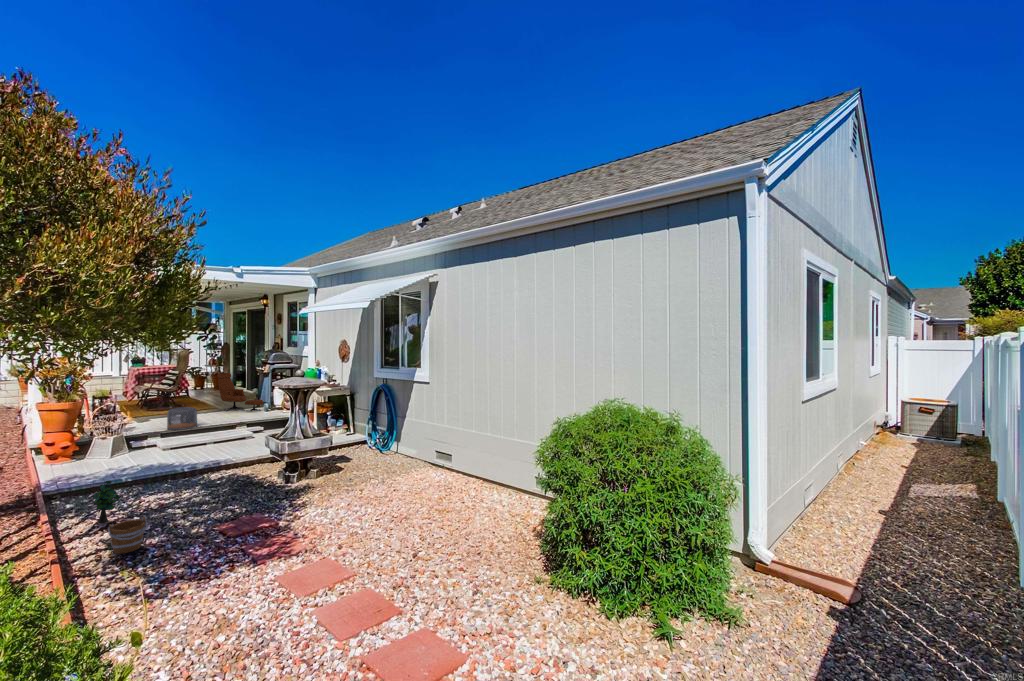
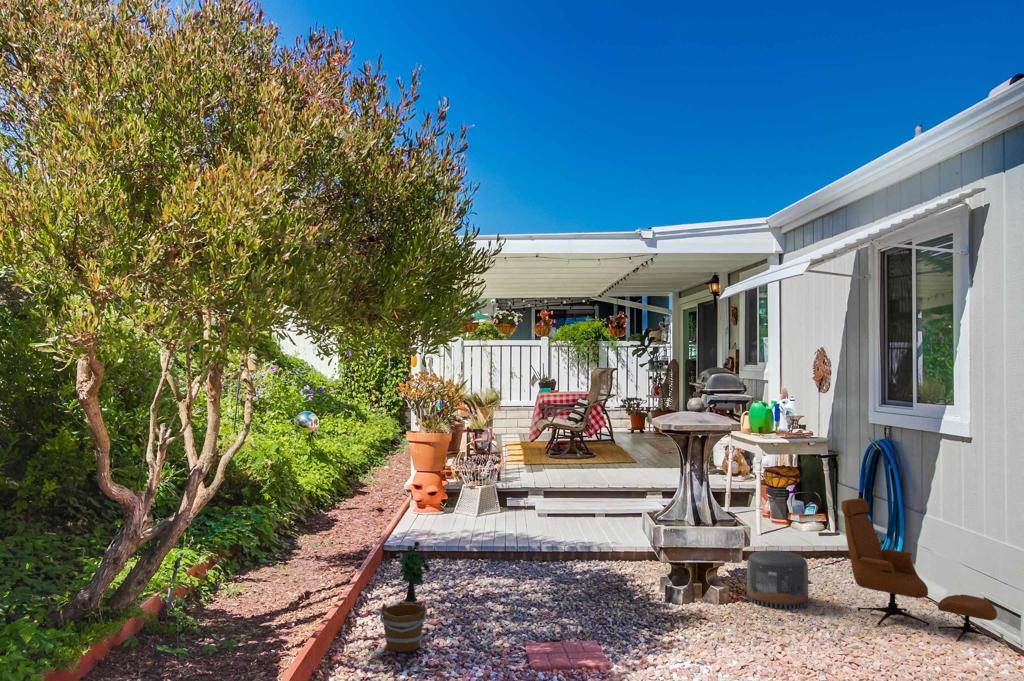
lounge chair: present [217,373,263,411] -> present [841,499,997,641]
pouf: present [167,407,197,430] -> present [747,550,808,609]

